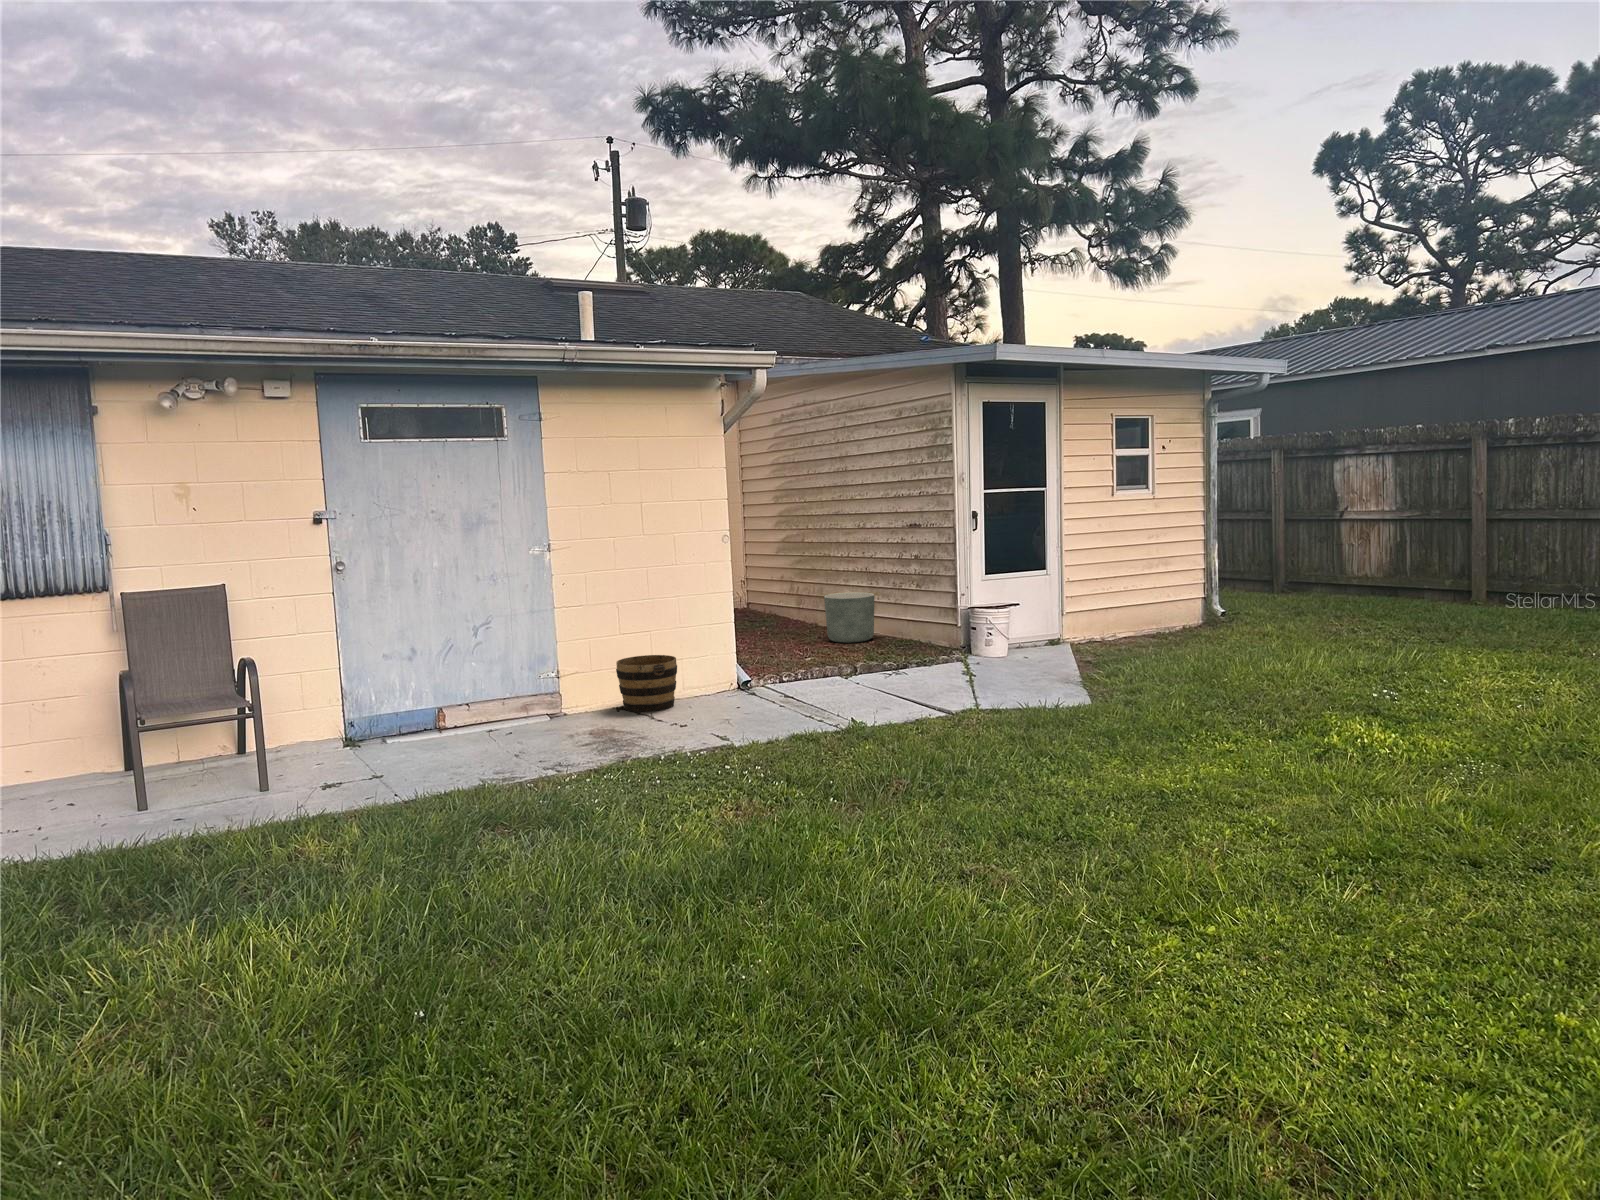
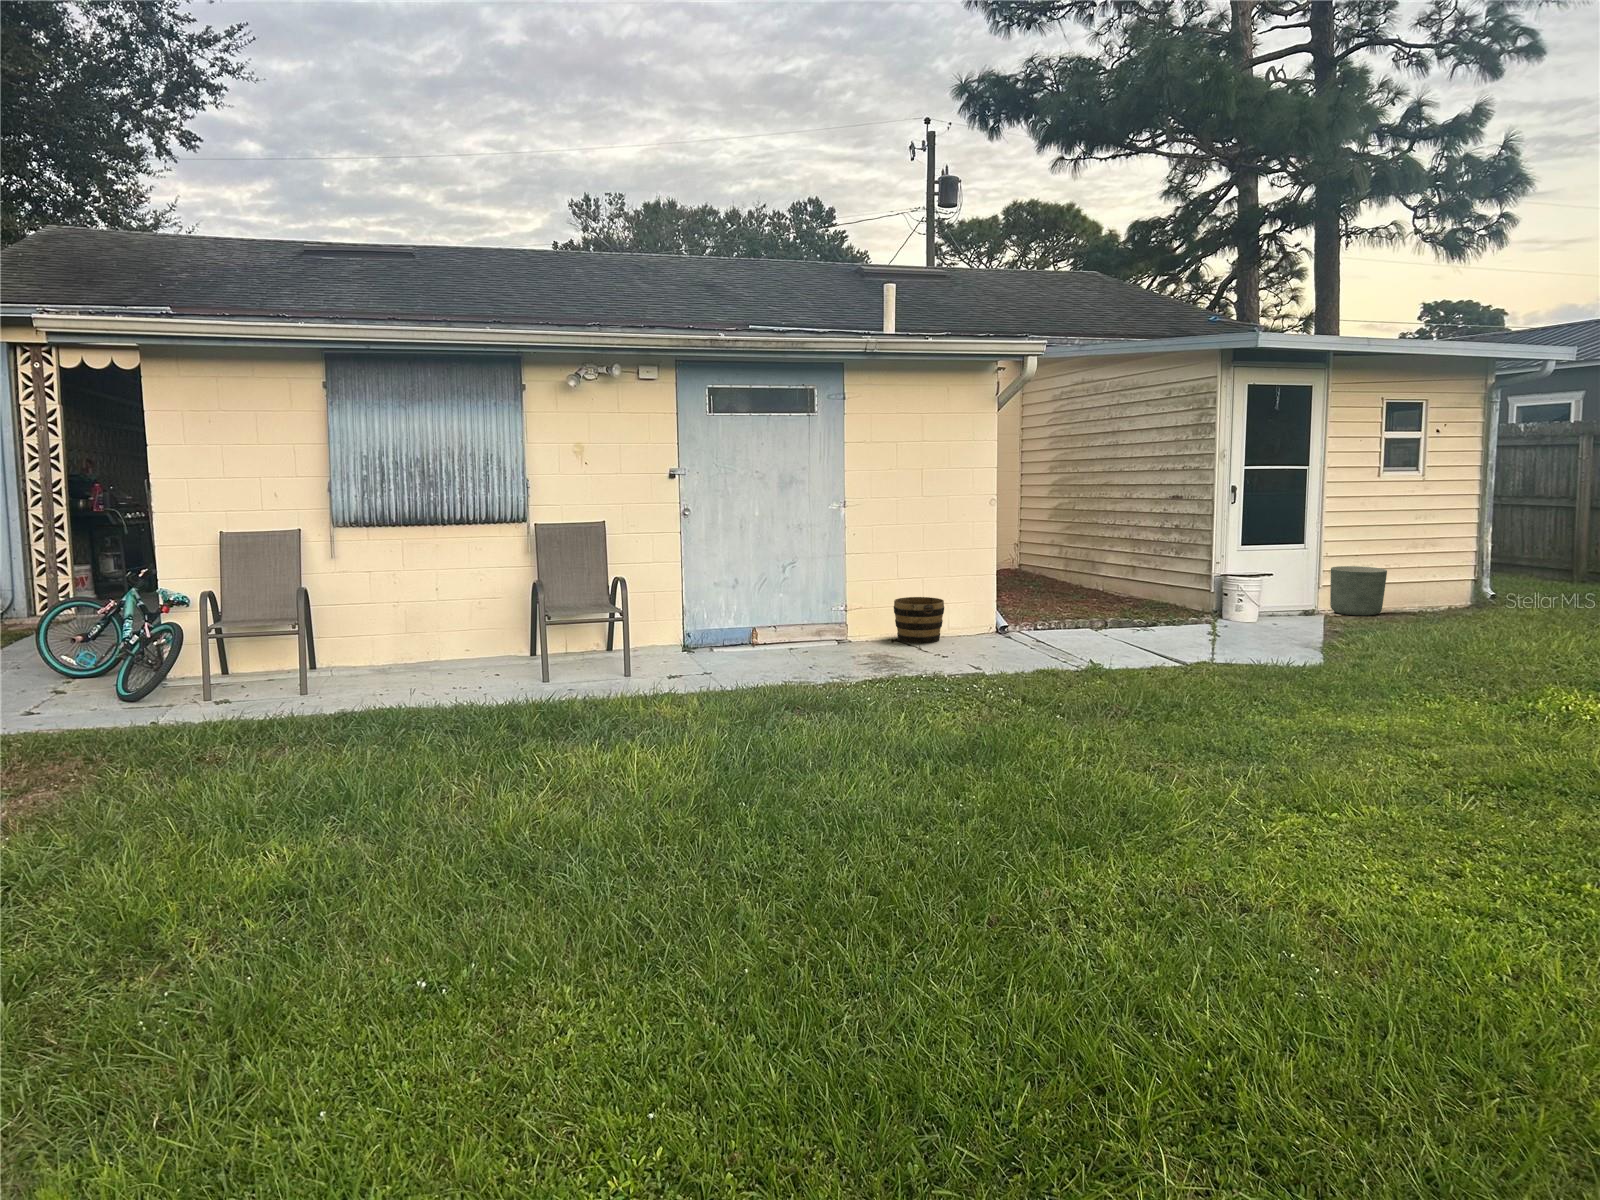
planter: present [824,592,874,643] -> present [1330,566,1387,616]

